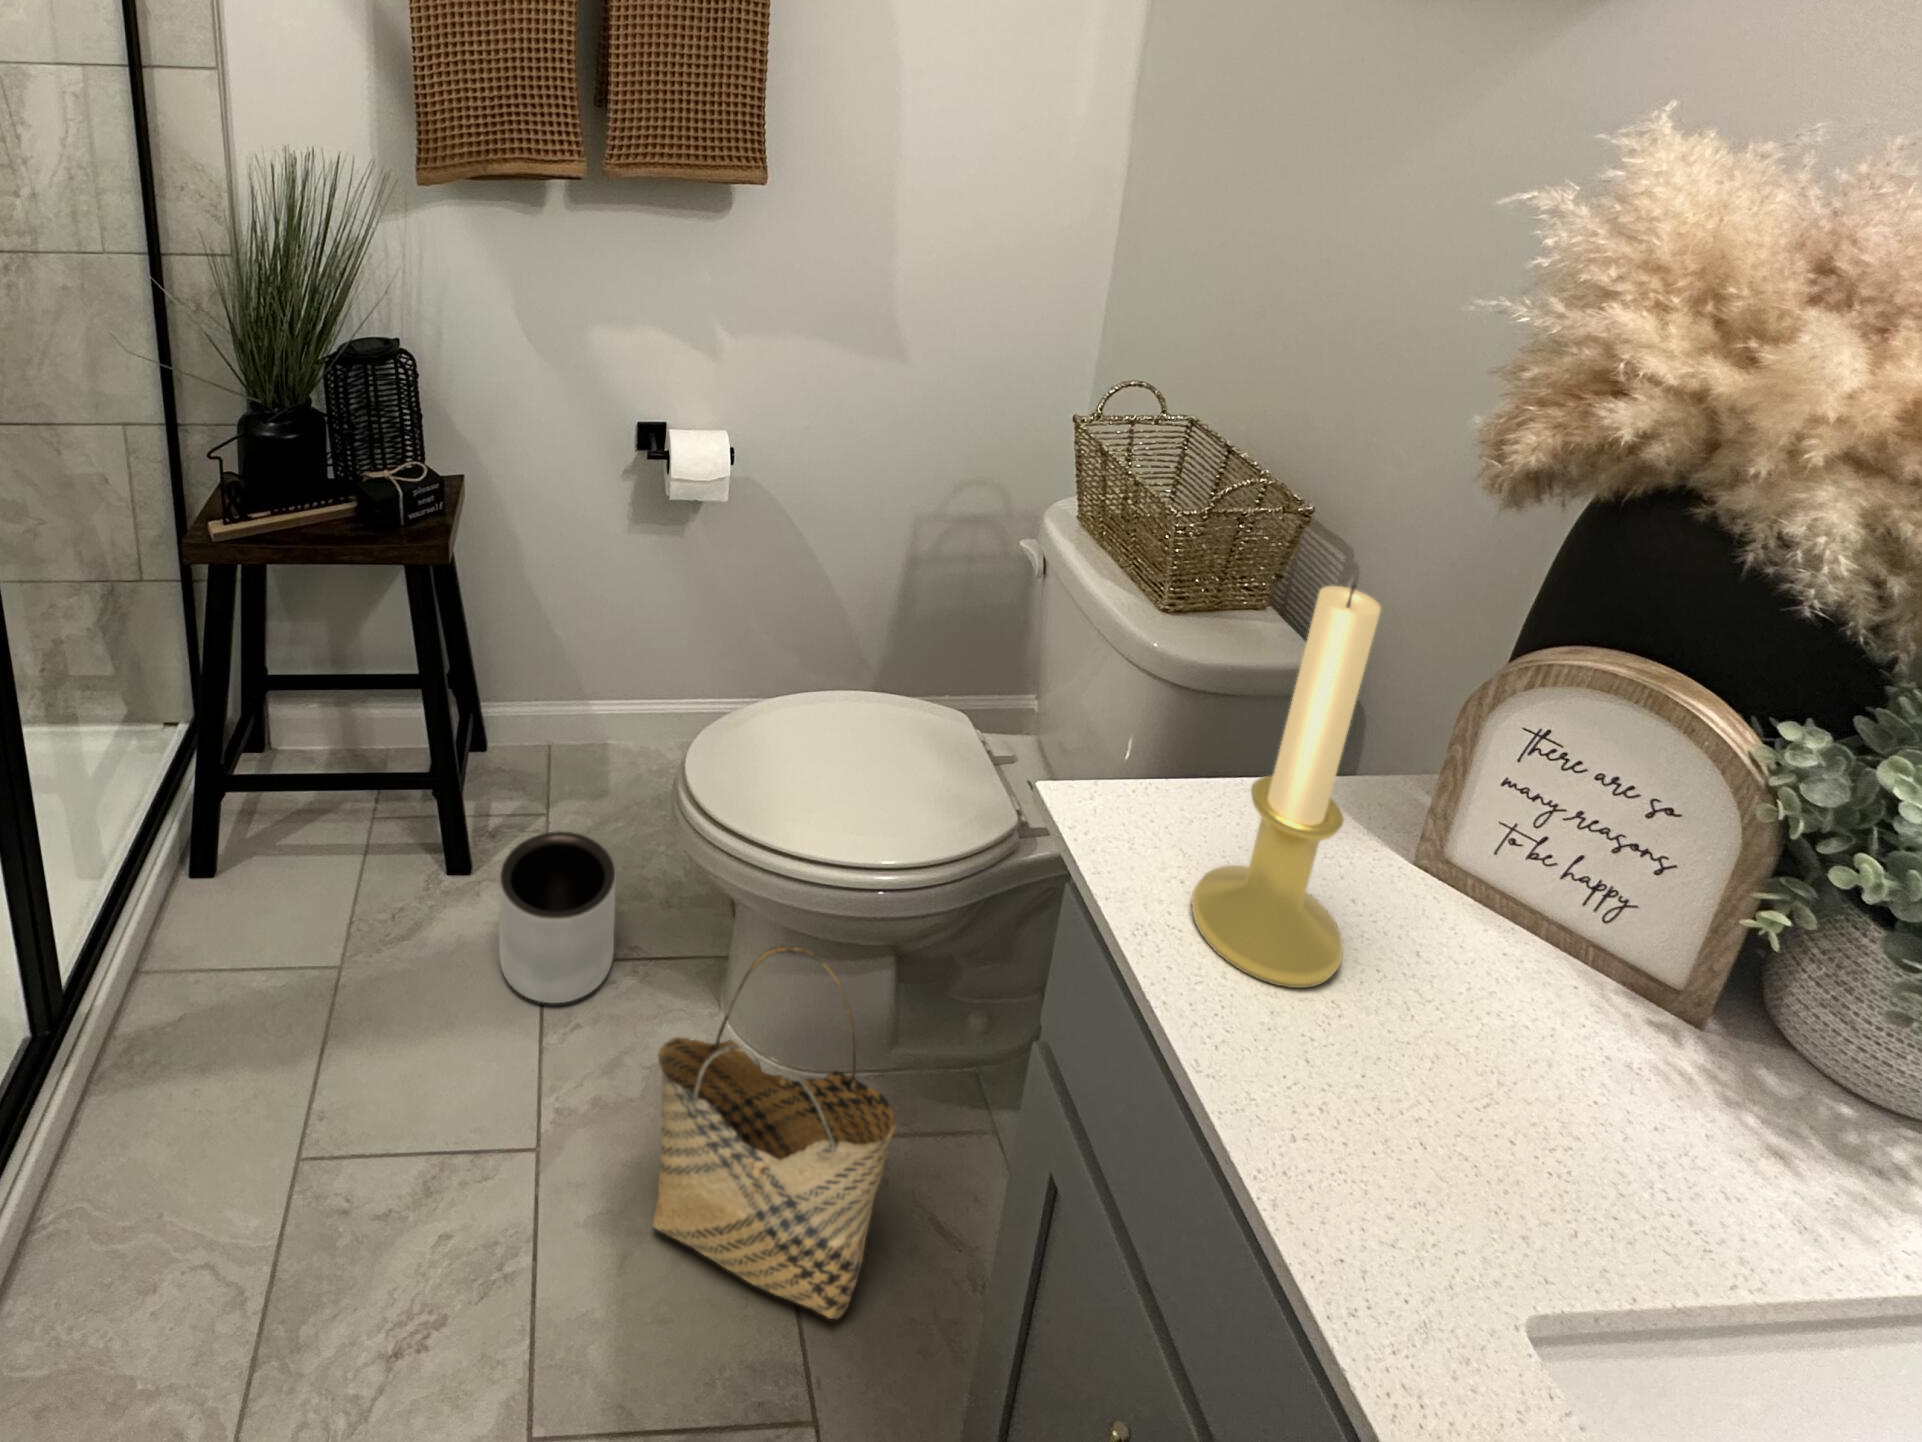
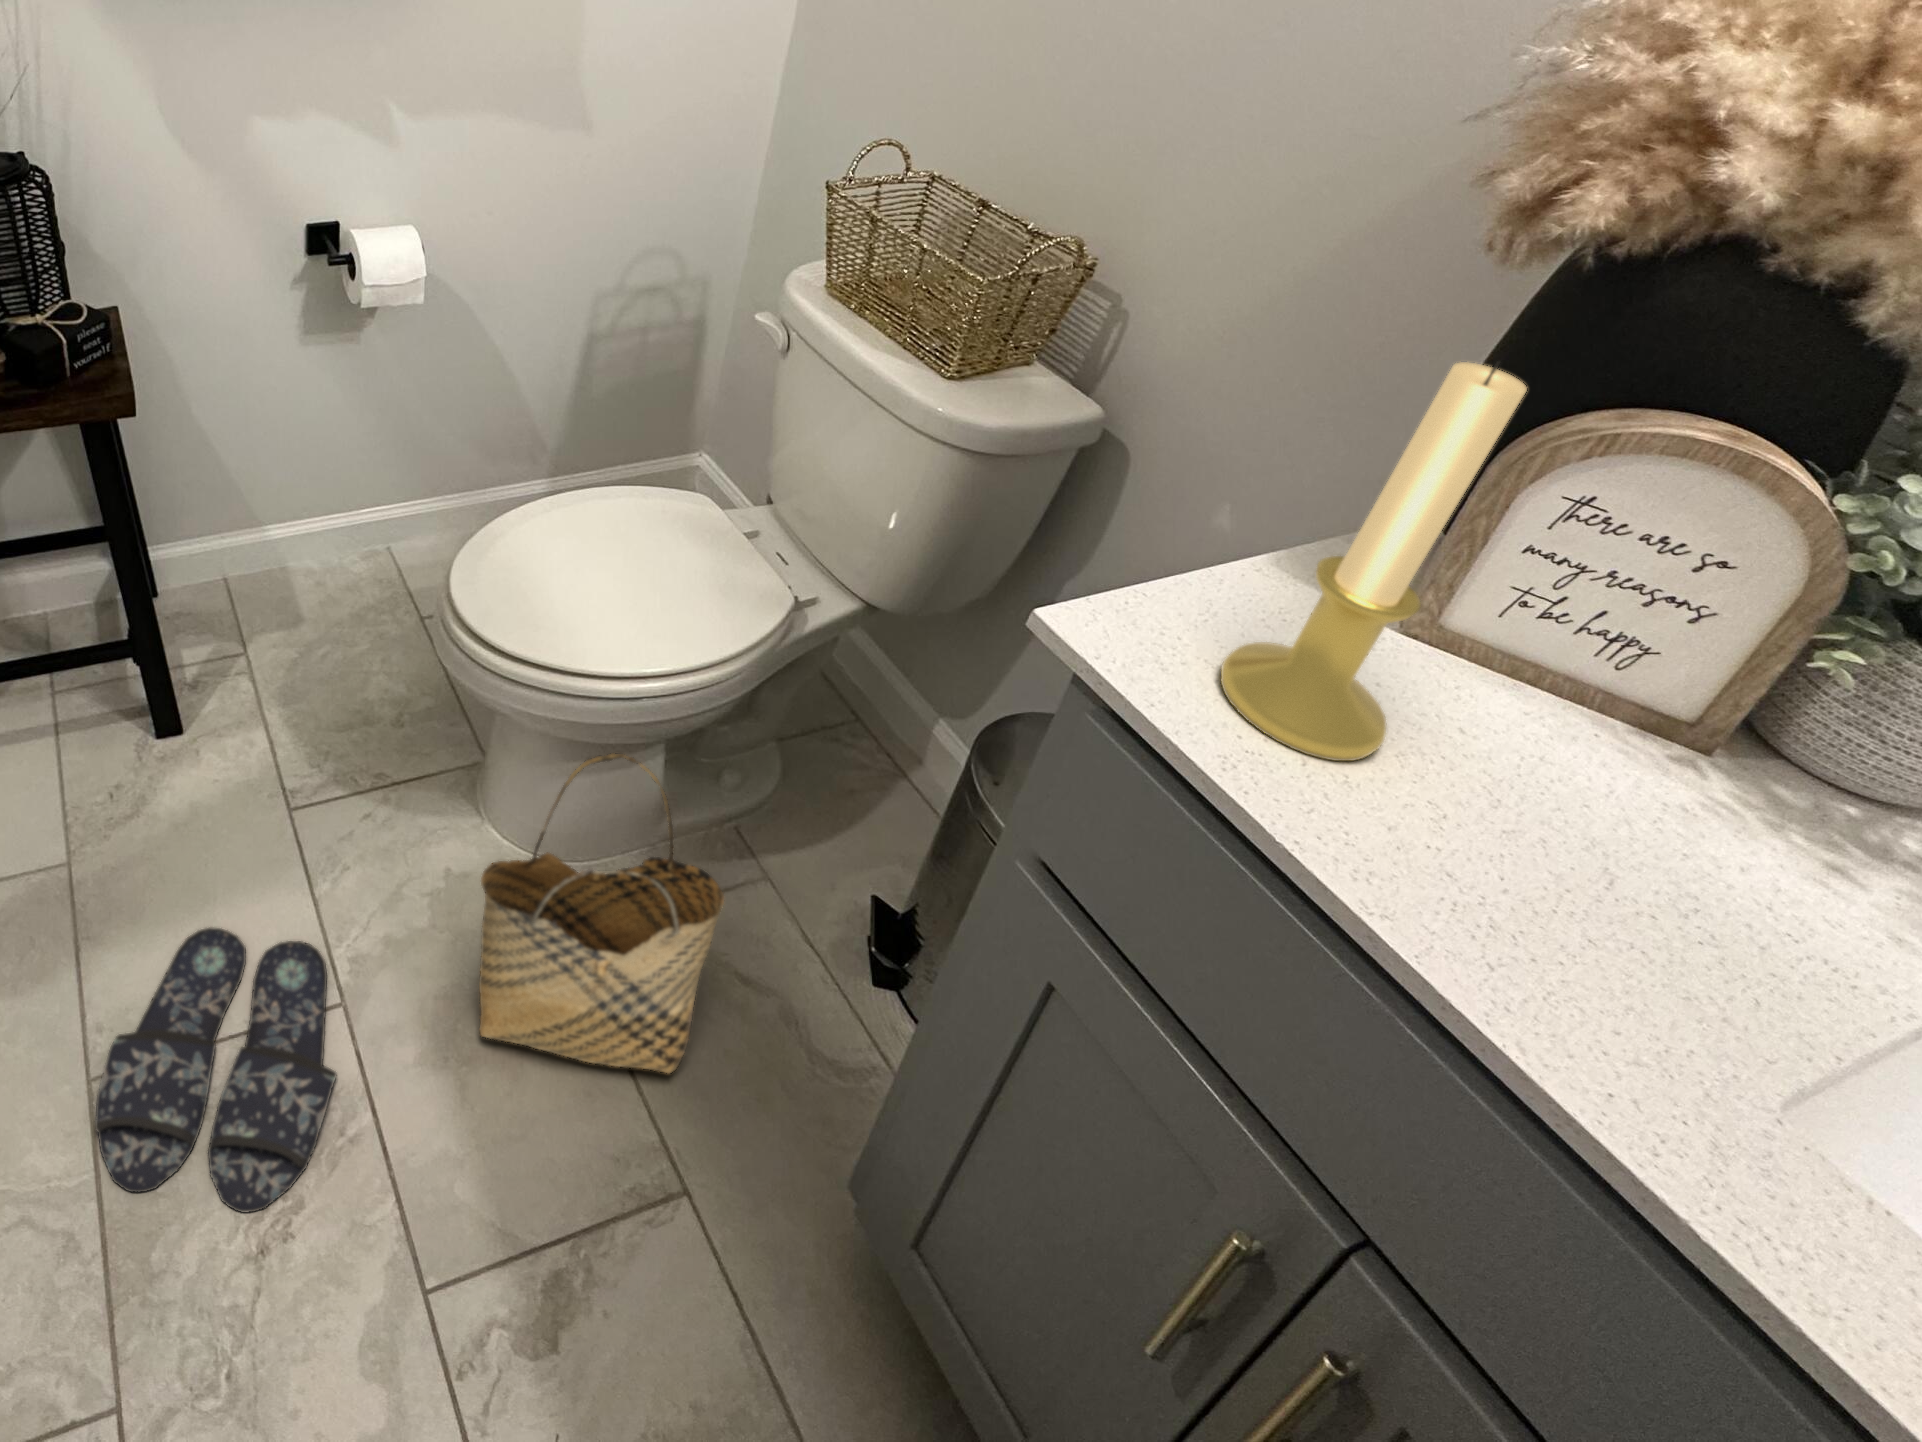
planter: present [499,831,615,1003] -> none [238,671,362,845]
slippers: none [284,1059,532,1332] -> present [95,928,337,1213]

